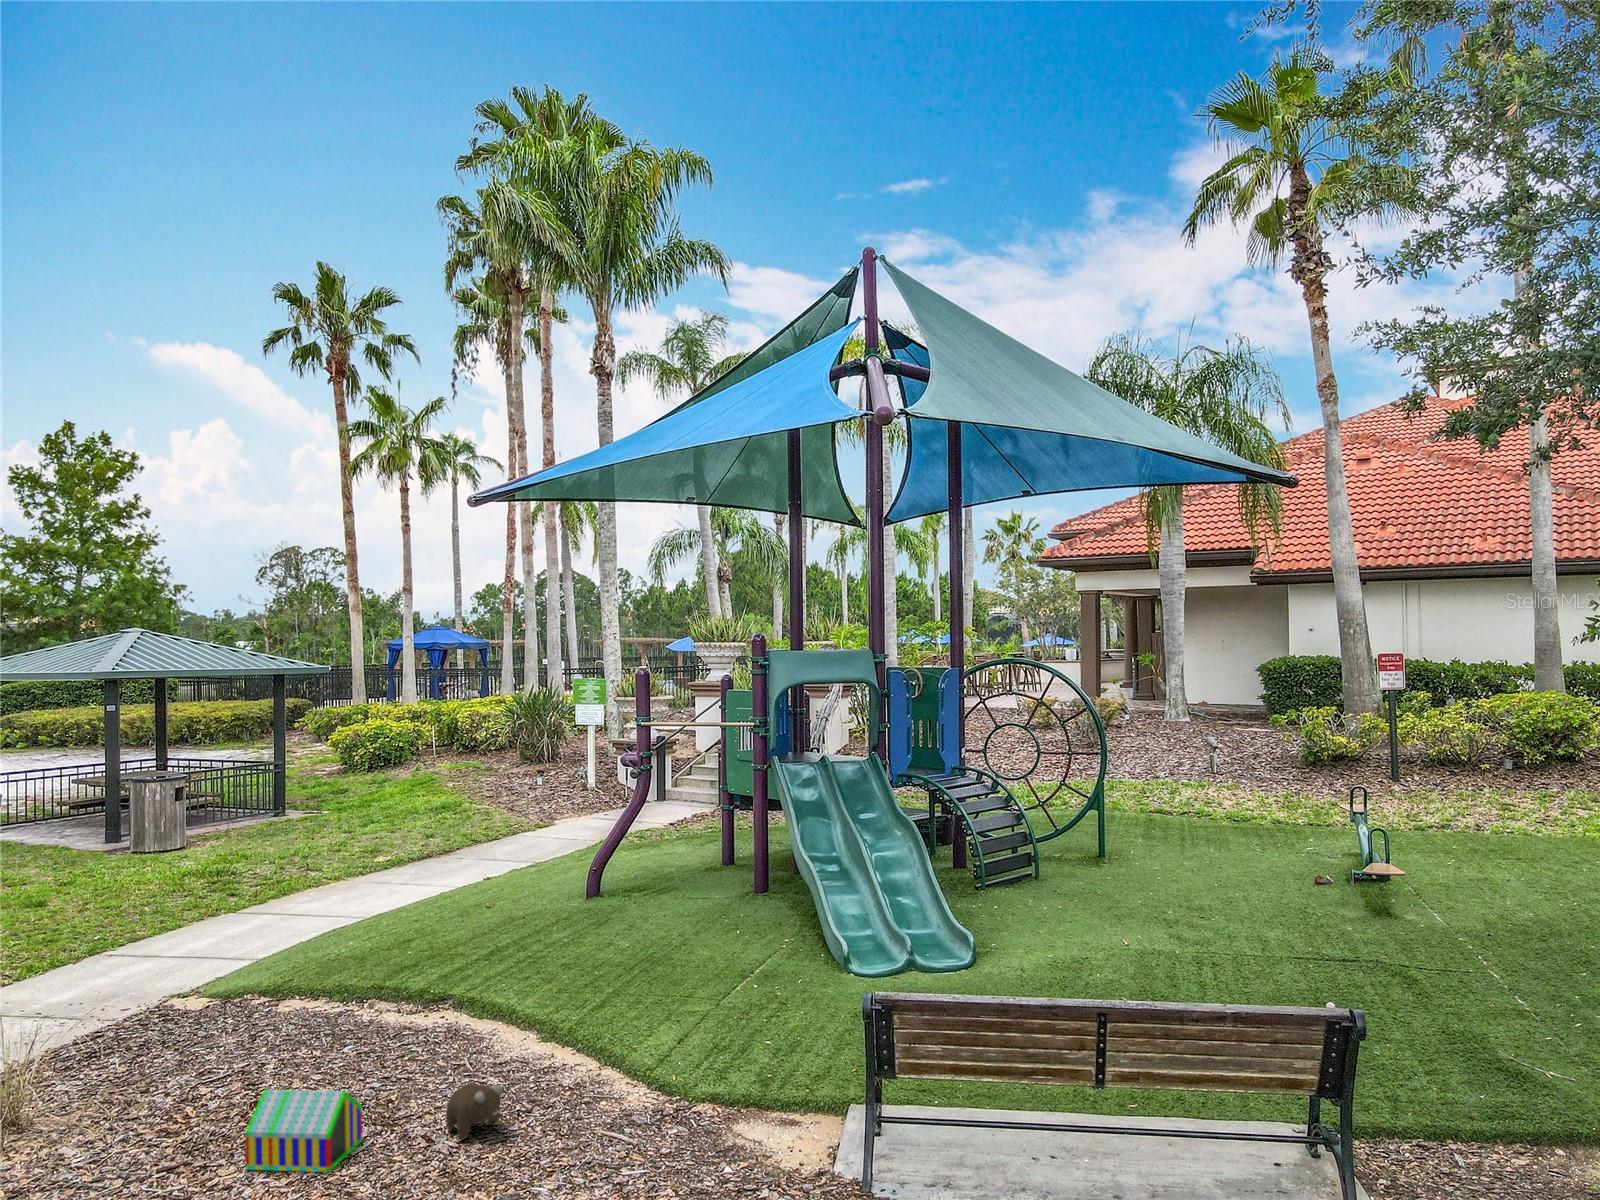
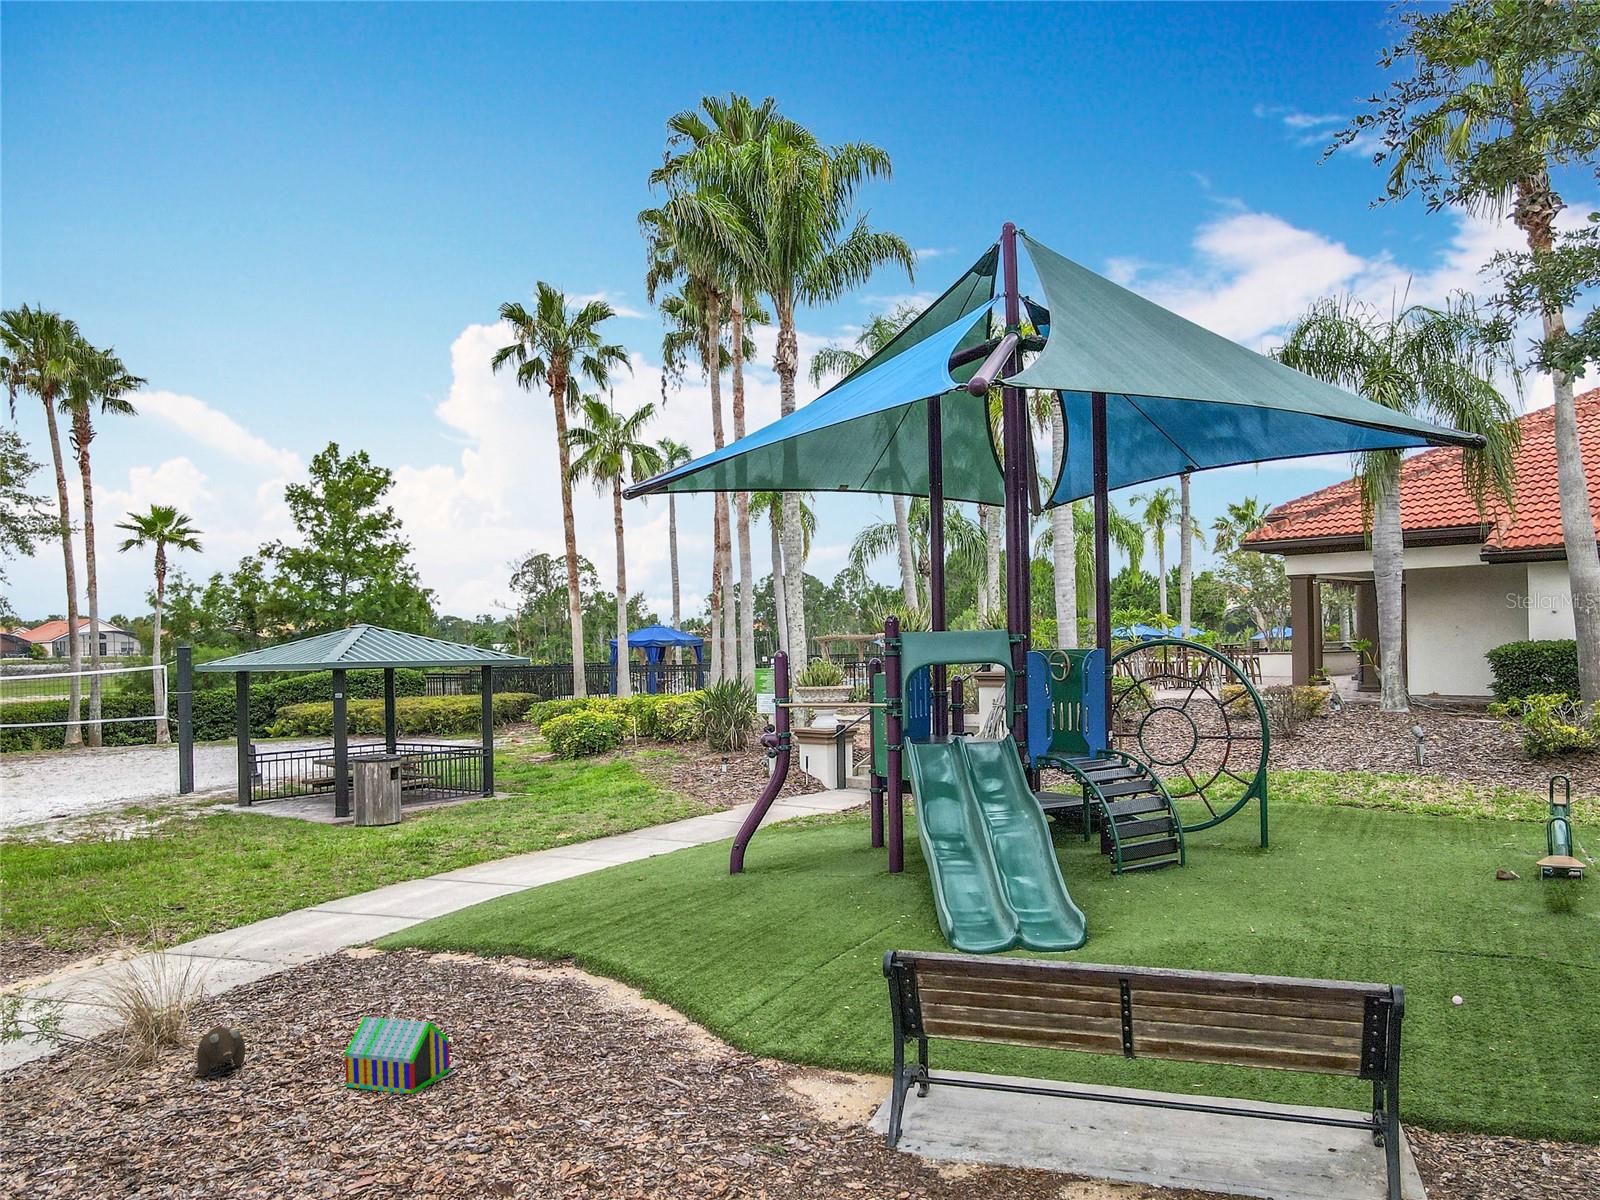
plush toy: present [446,1083,504,1139] -> present [197,1027,245,1076]

